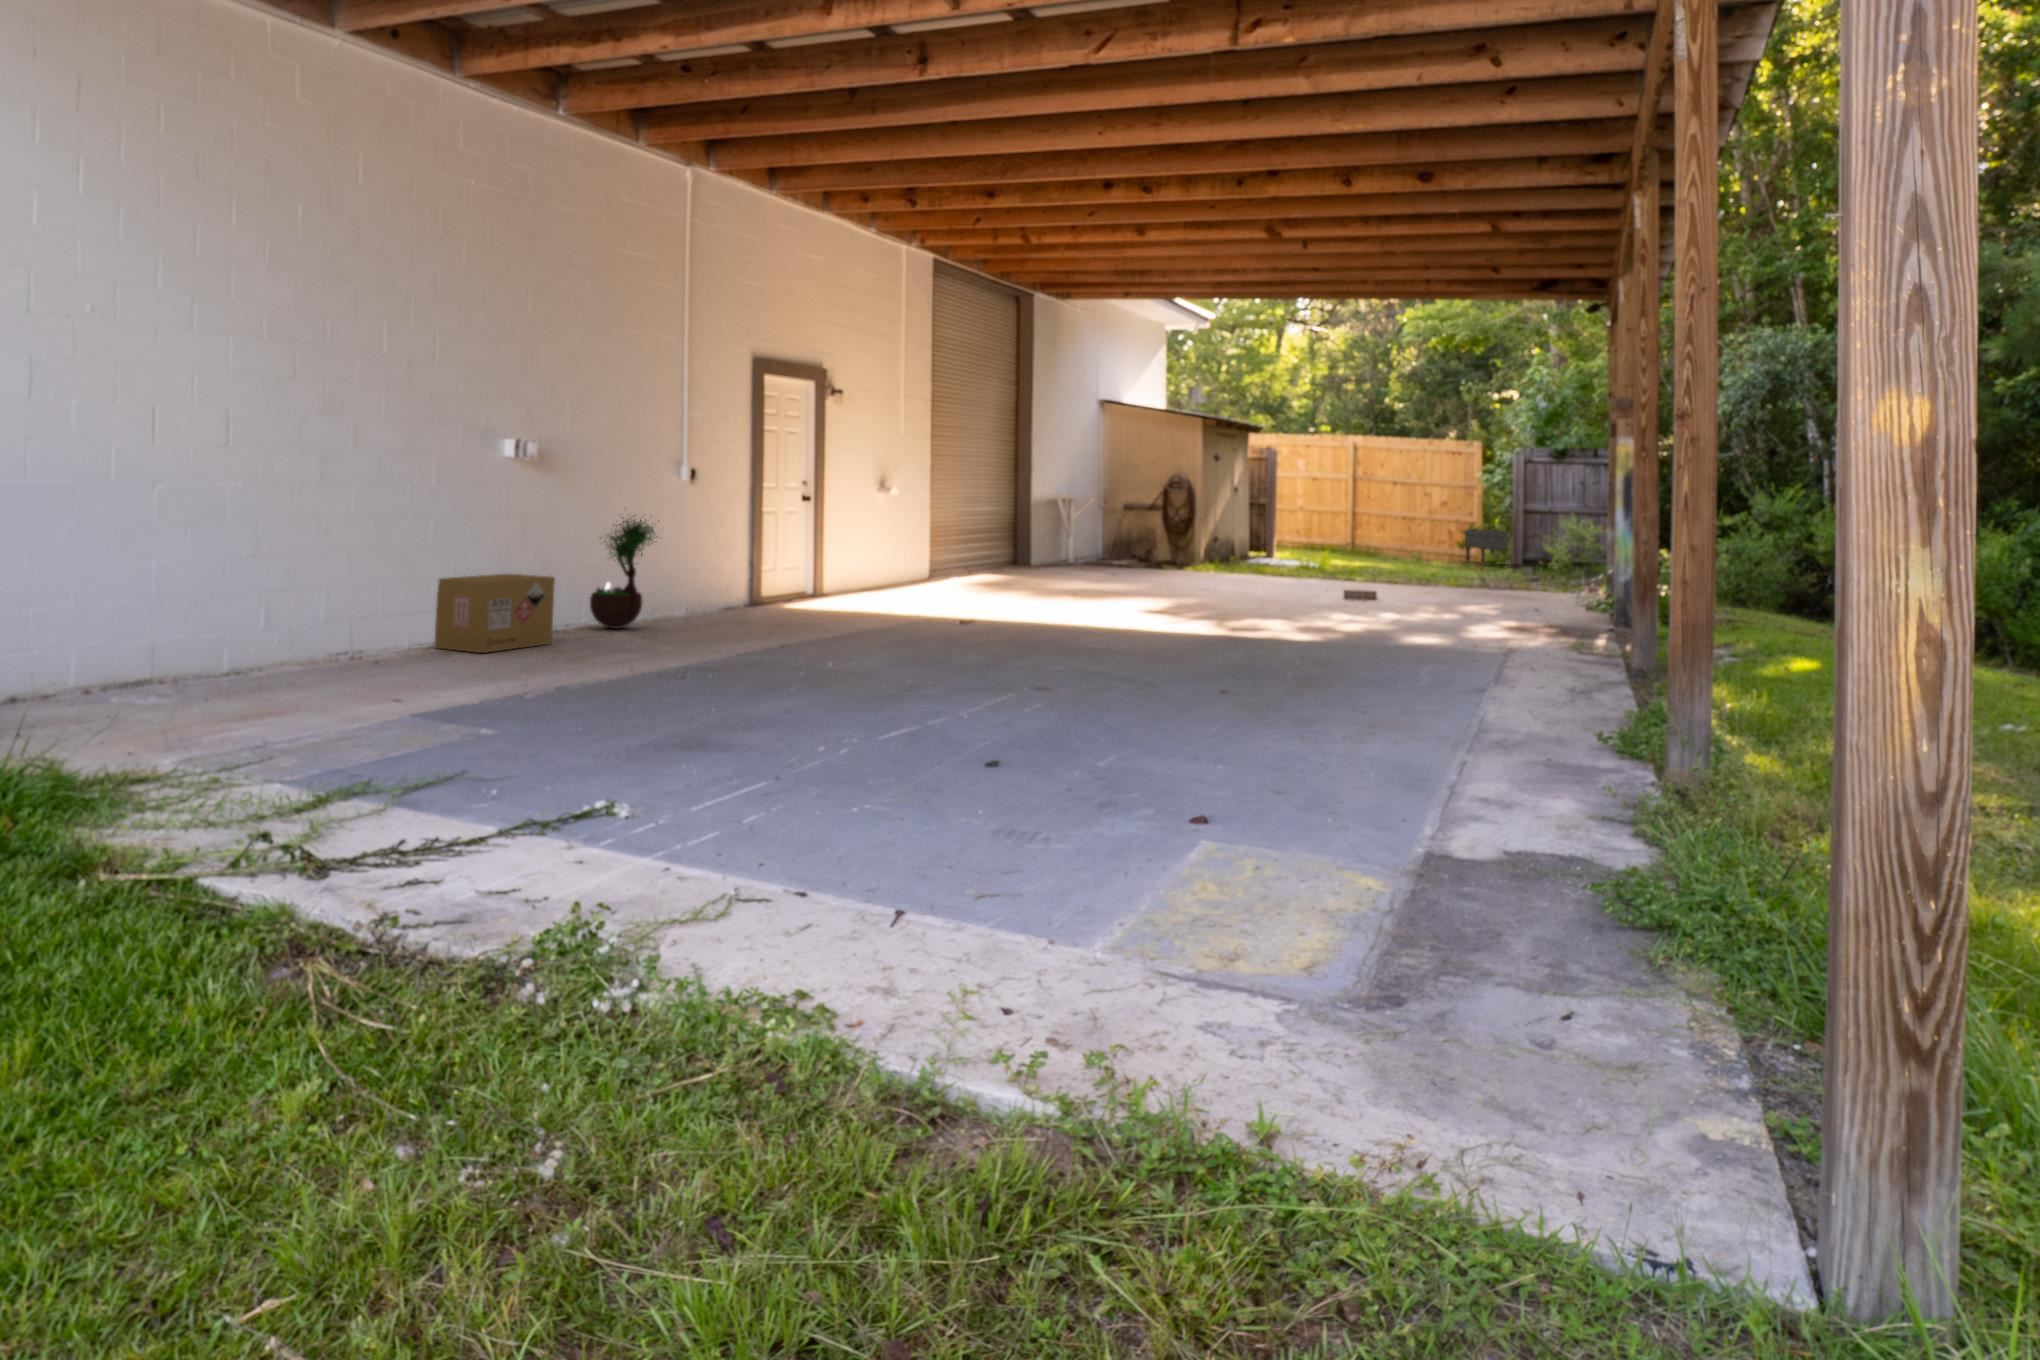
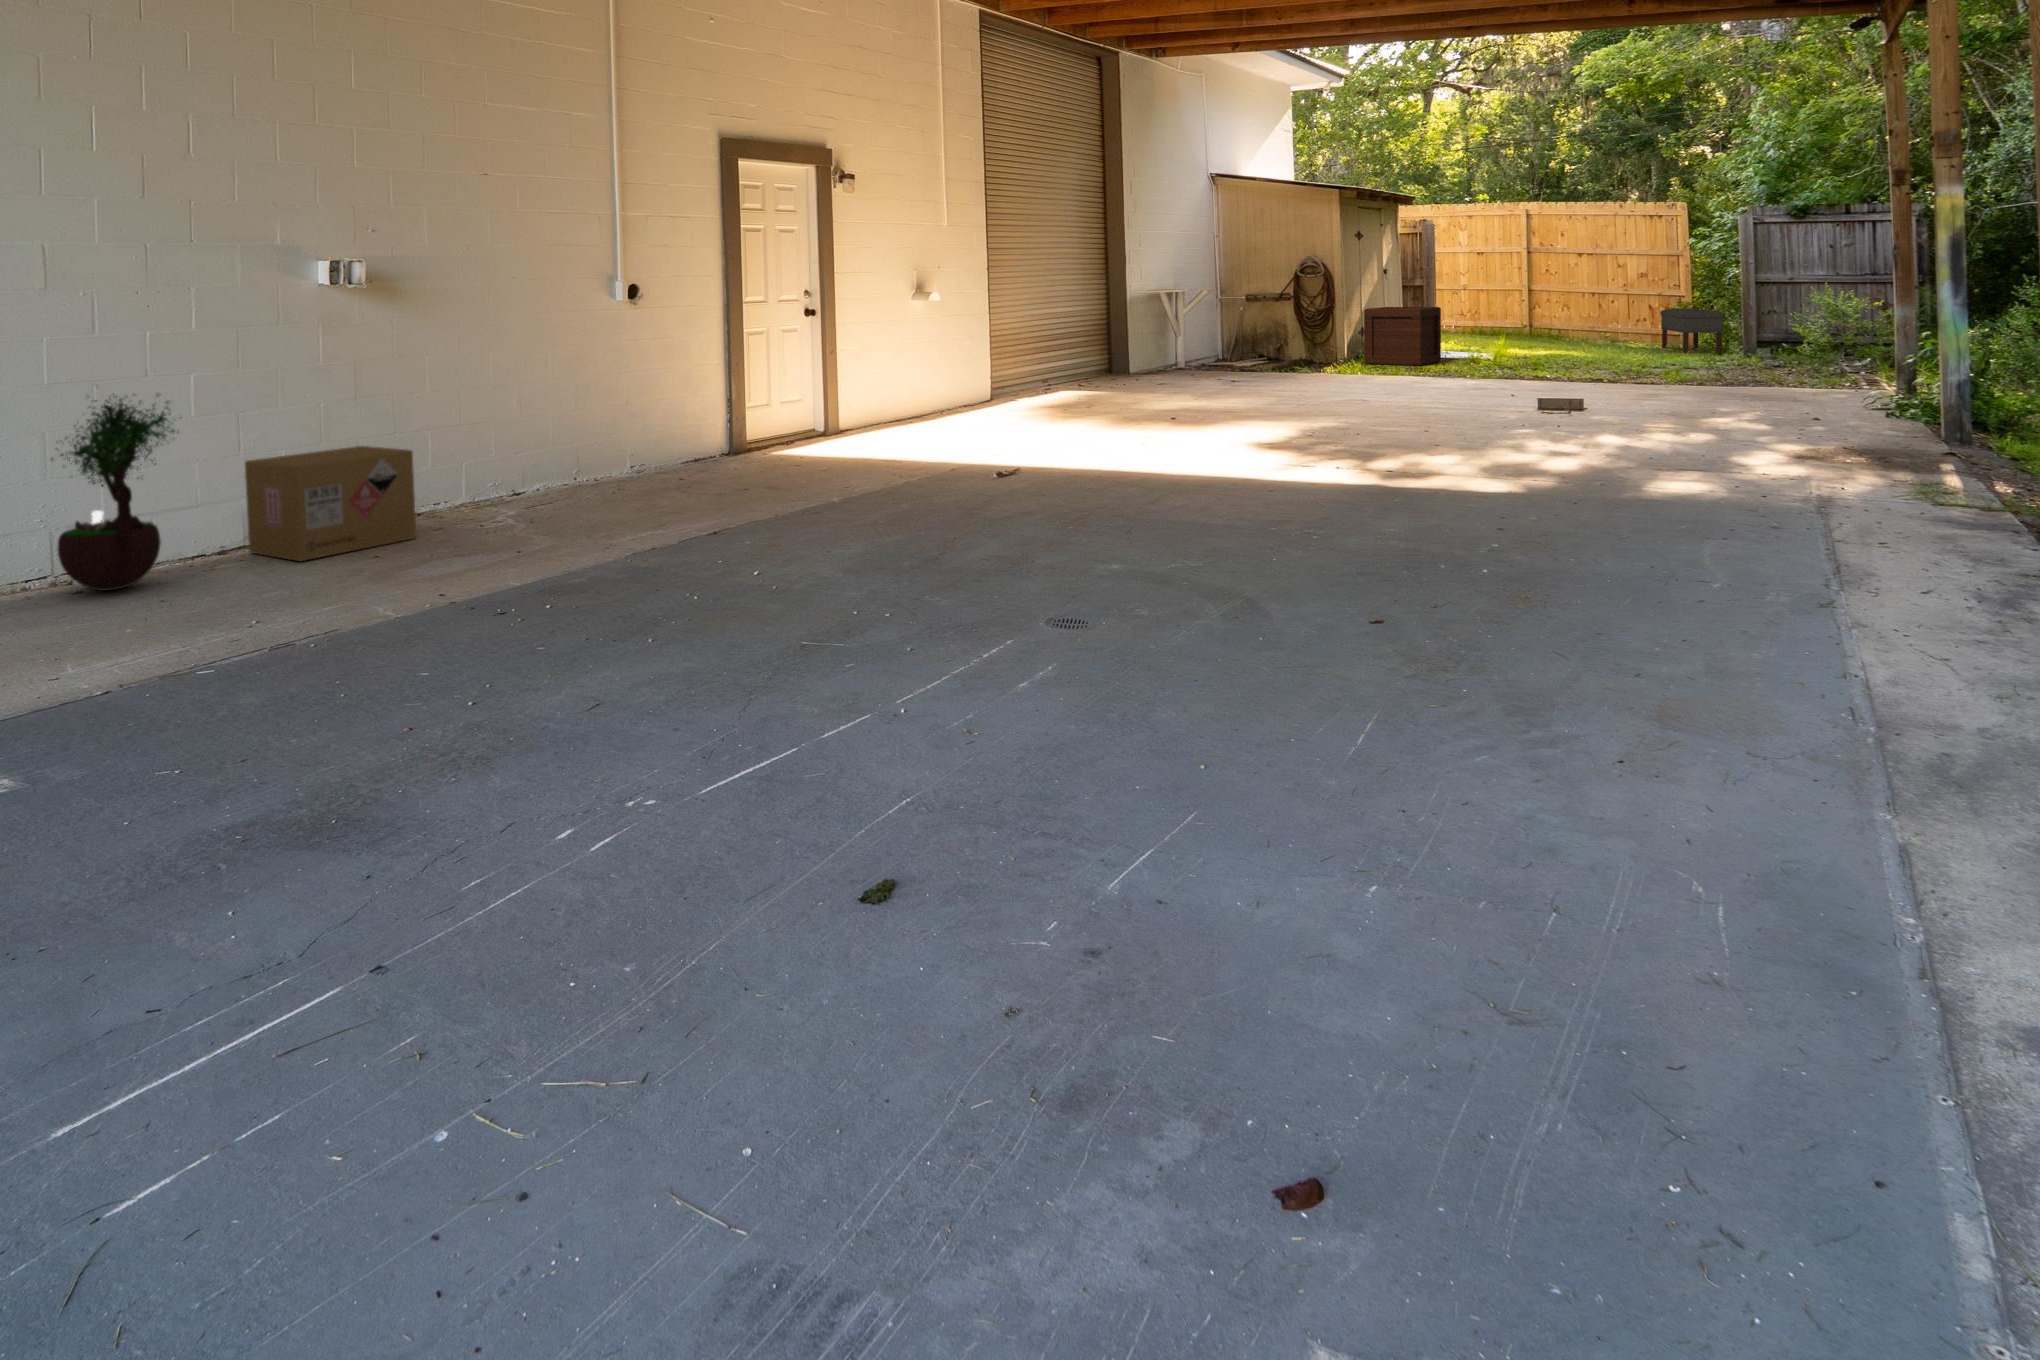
potted tree: present [590,515,659,629] -> present [52,394,181,591]
wooden crate: none [1225,517,1287,567] -> present [1364,307,1441,366]

